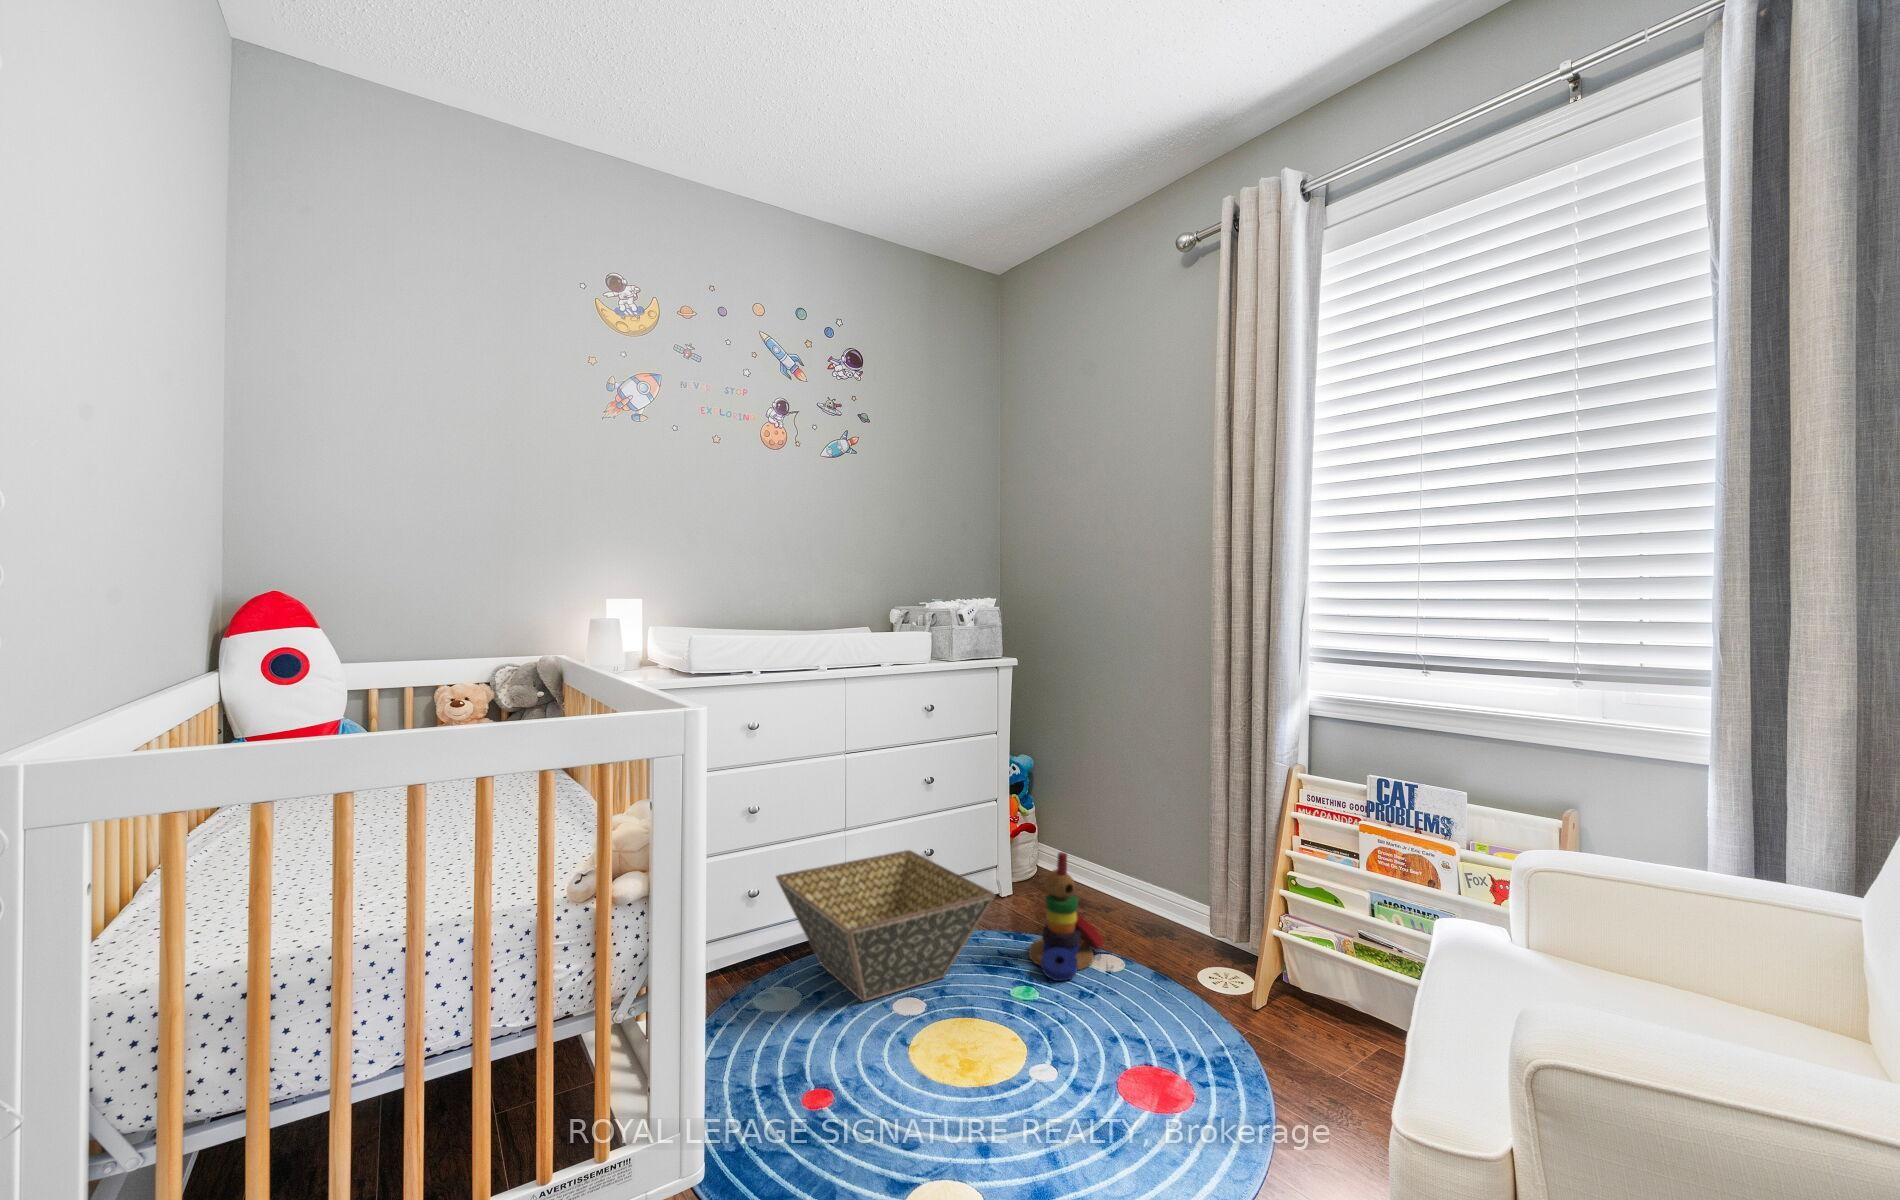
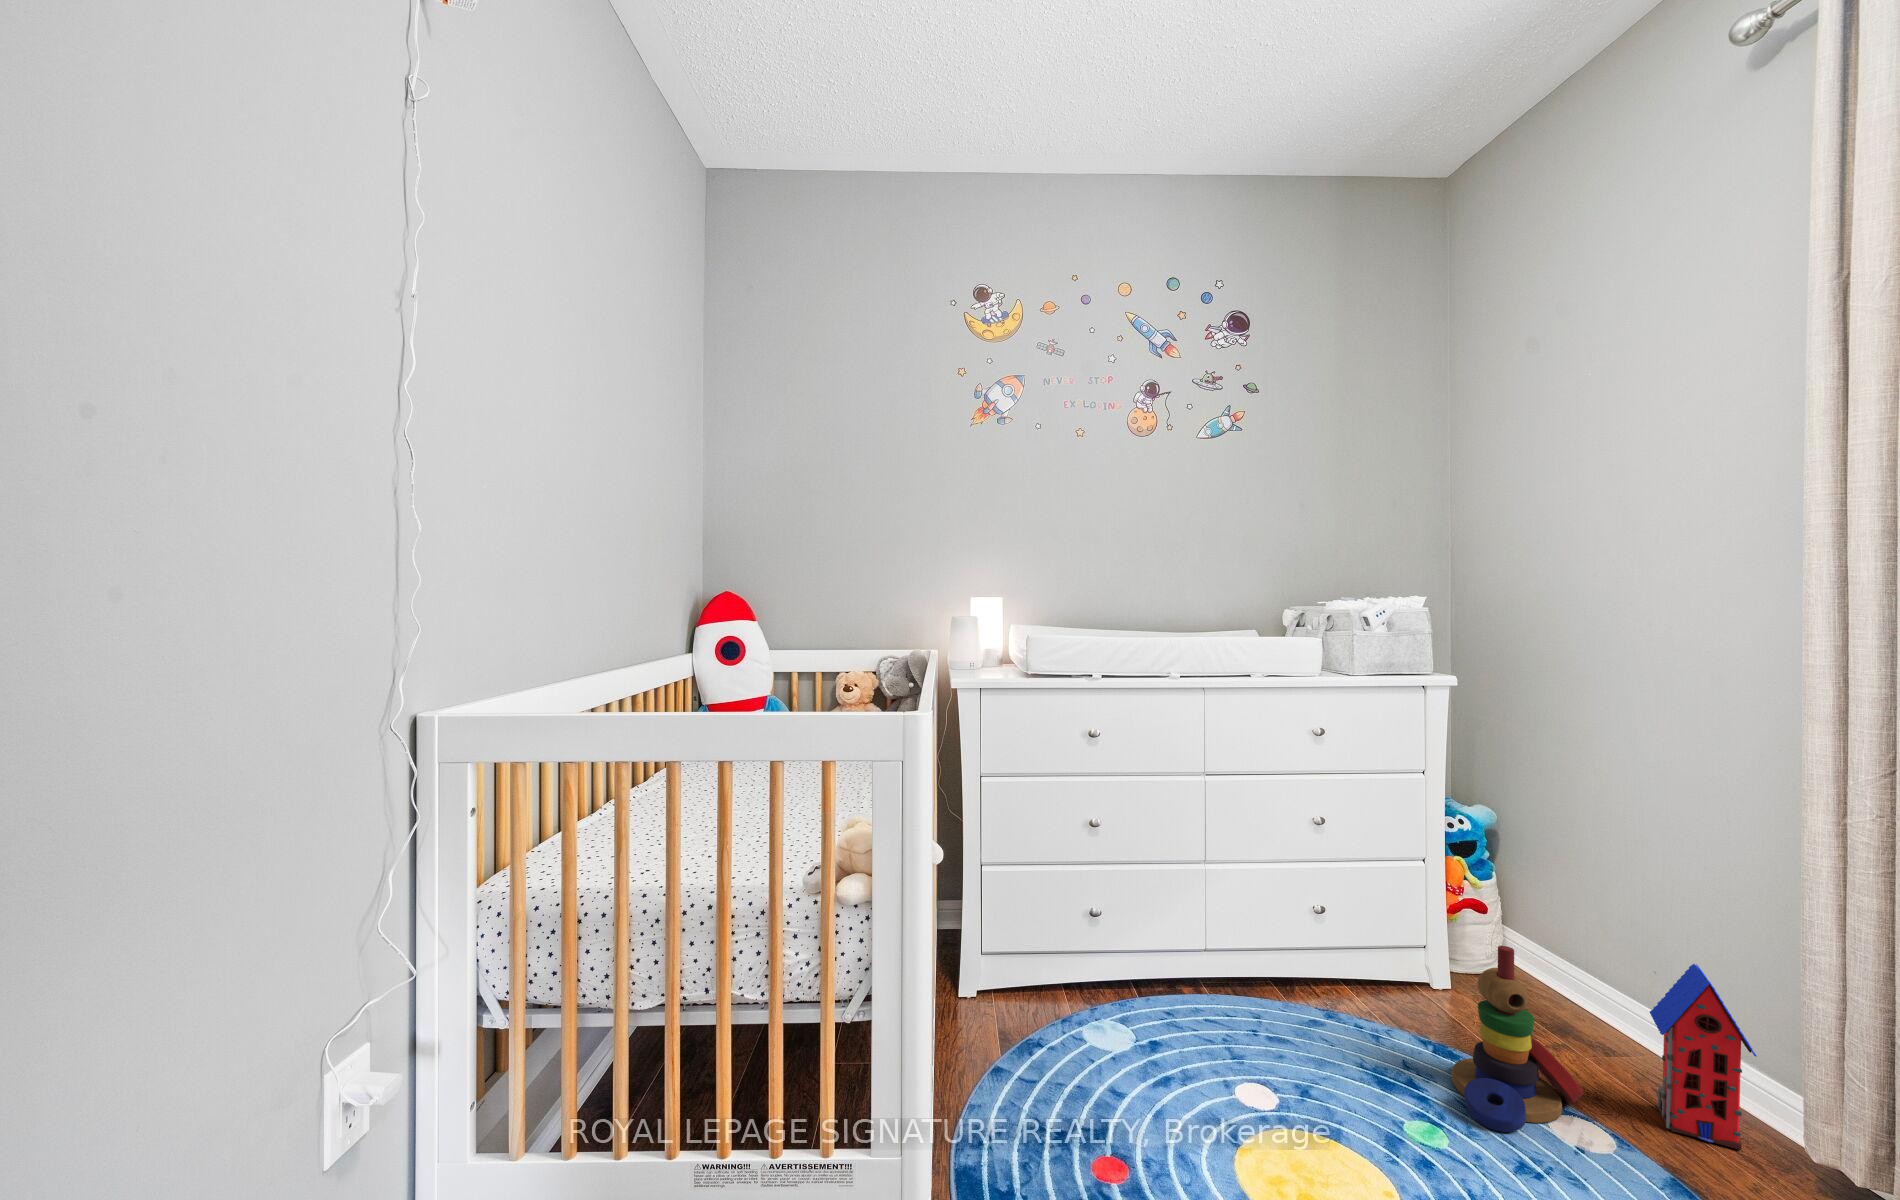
toy house: none [1135,842,1189,952] -> present [1650,964,1756,1150]
basket: present [776,850,996,1002] -> none [1118,898,1388,1072]

